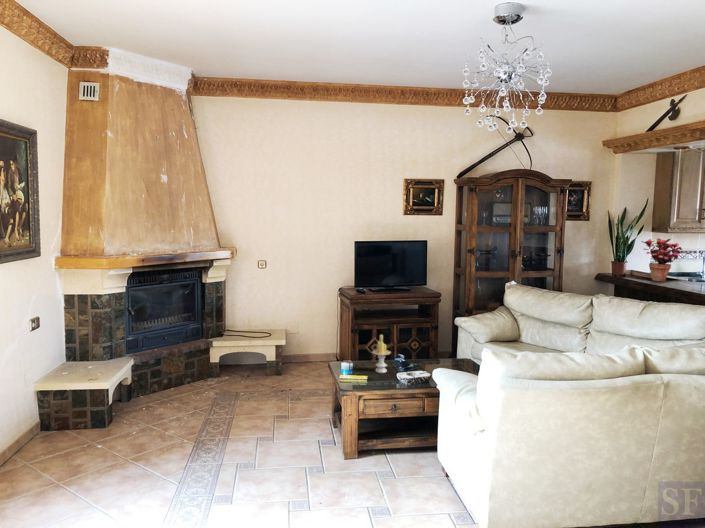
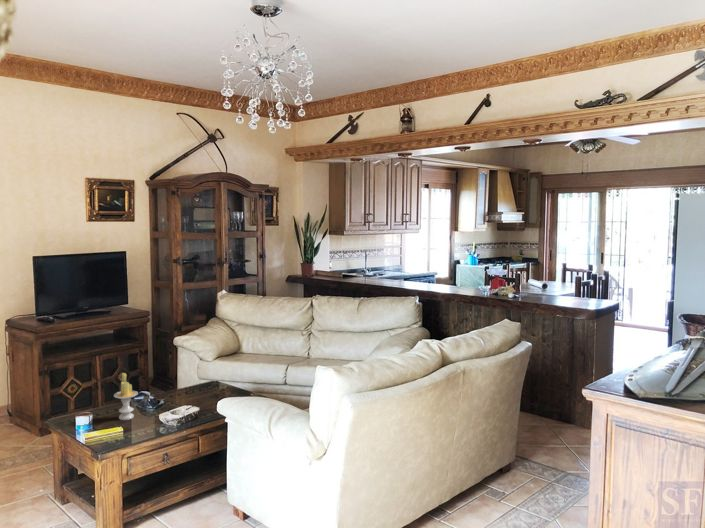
potted plant: present [642,238,684,282] -> none [331,240,365,279]

